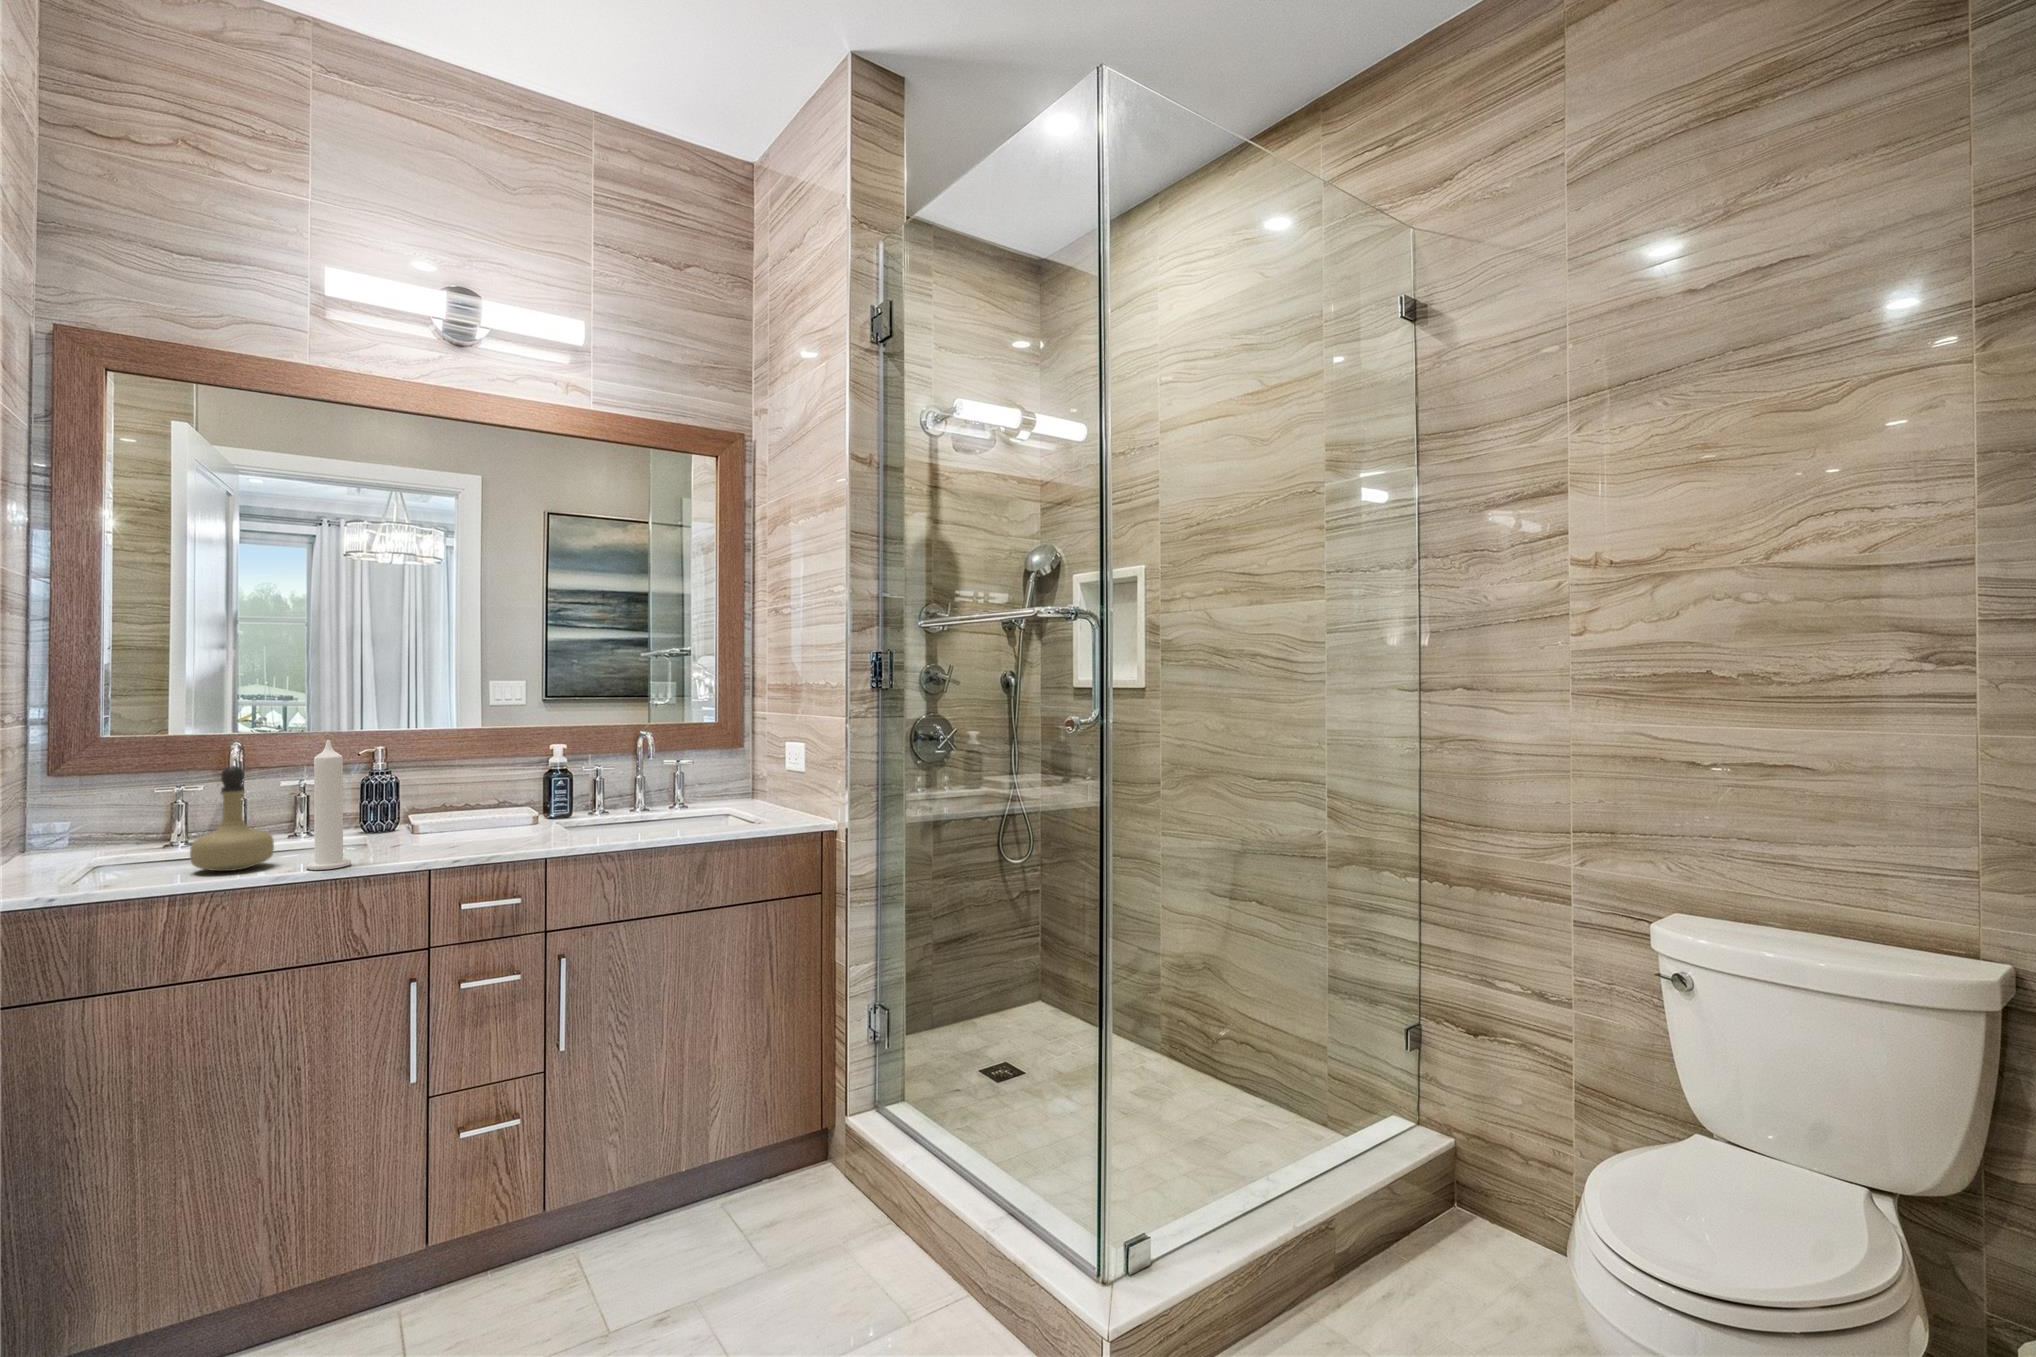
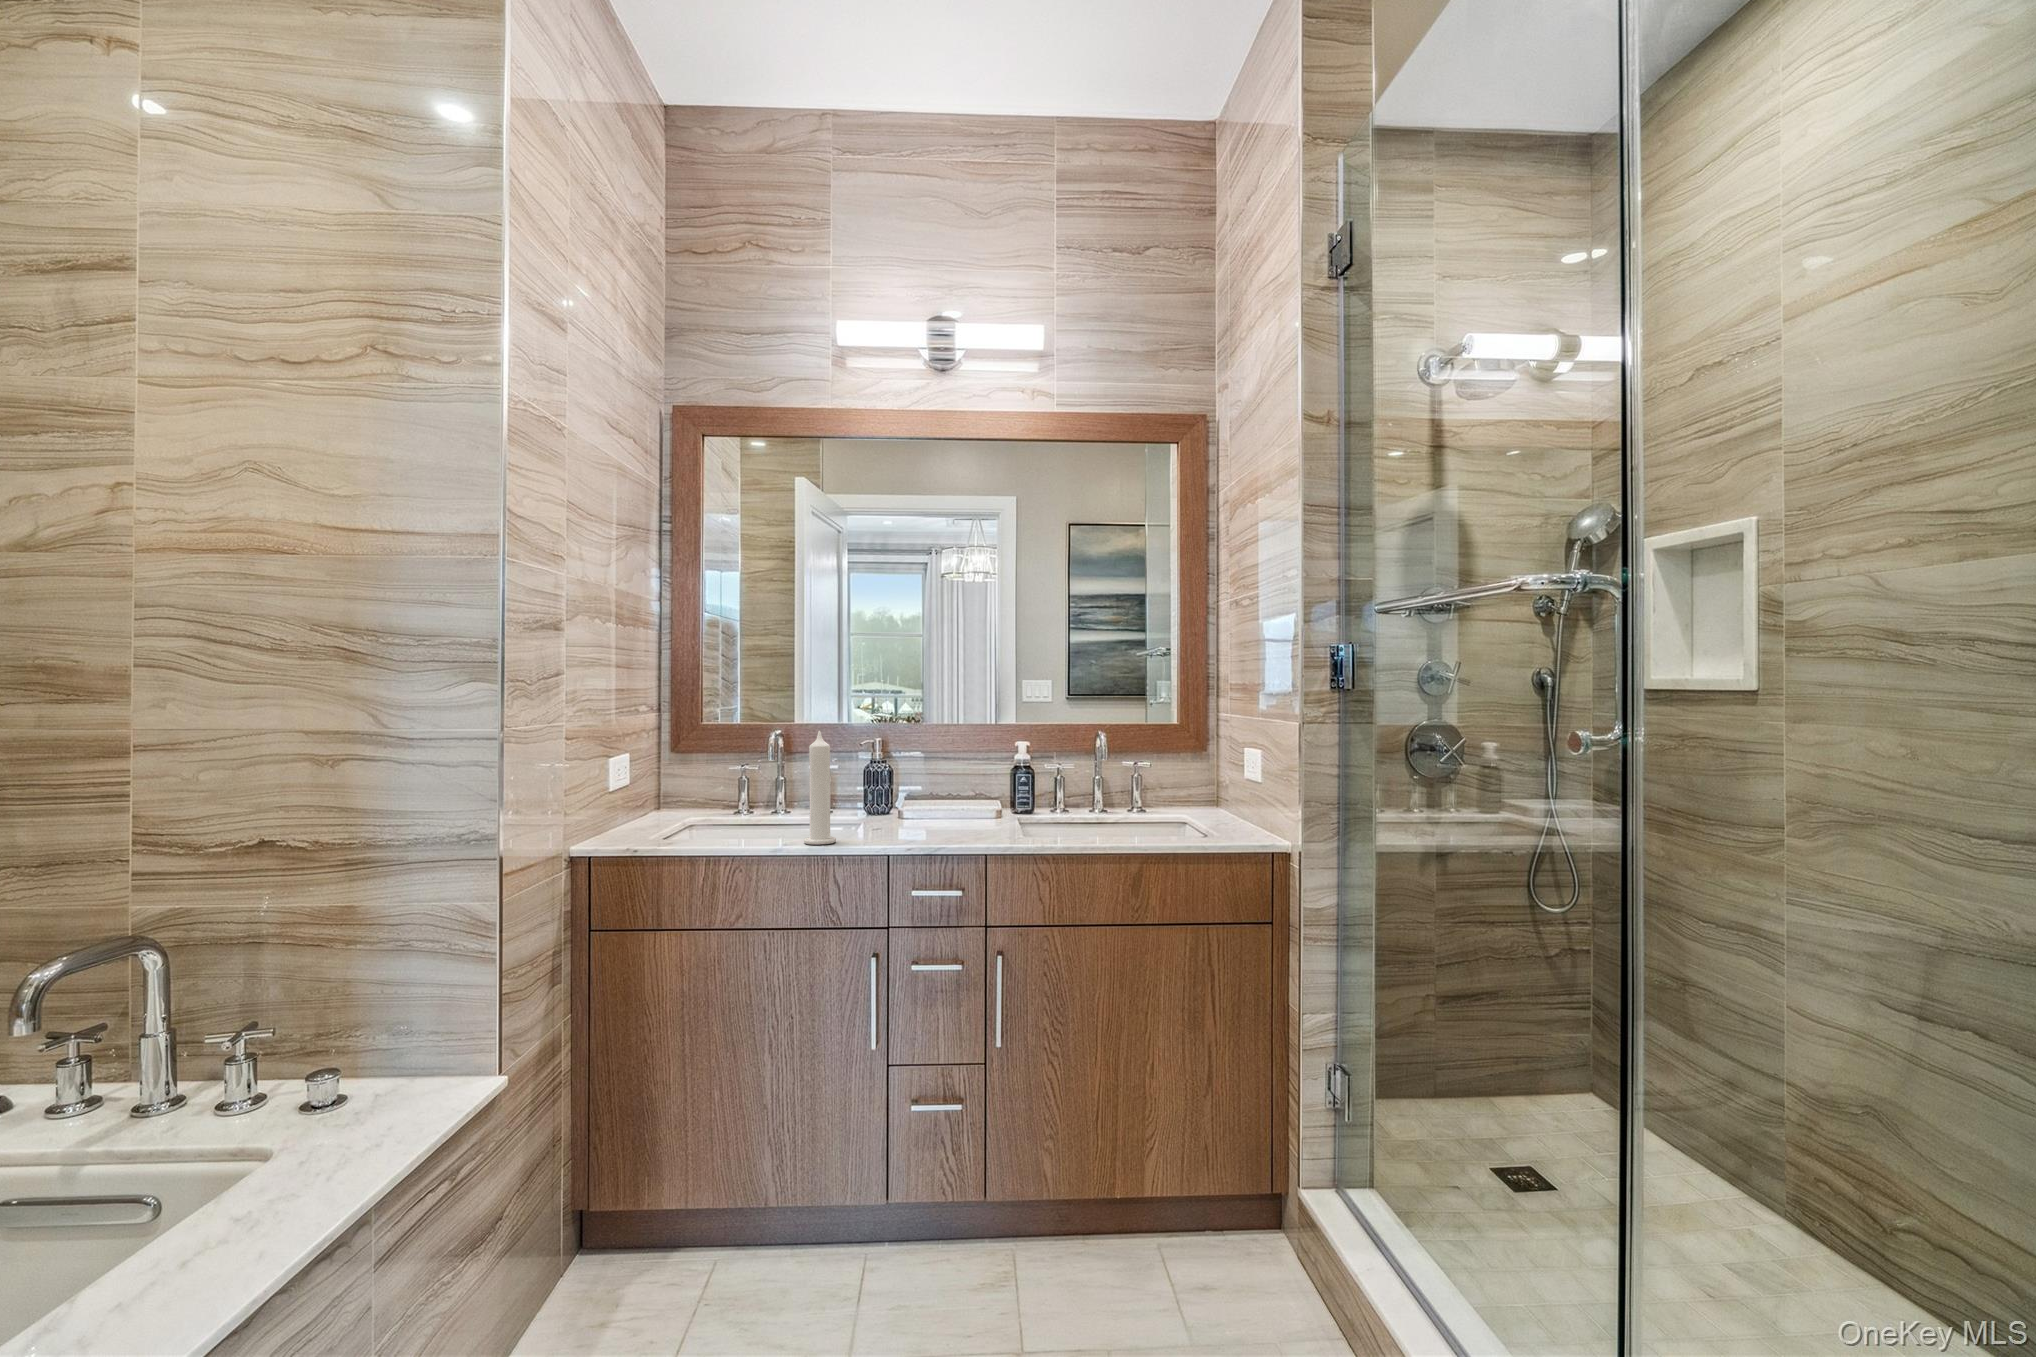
perfume bottle: present [190,766,274,871] -> none [732,750,787,838]

